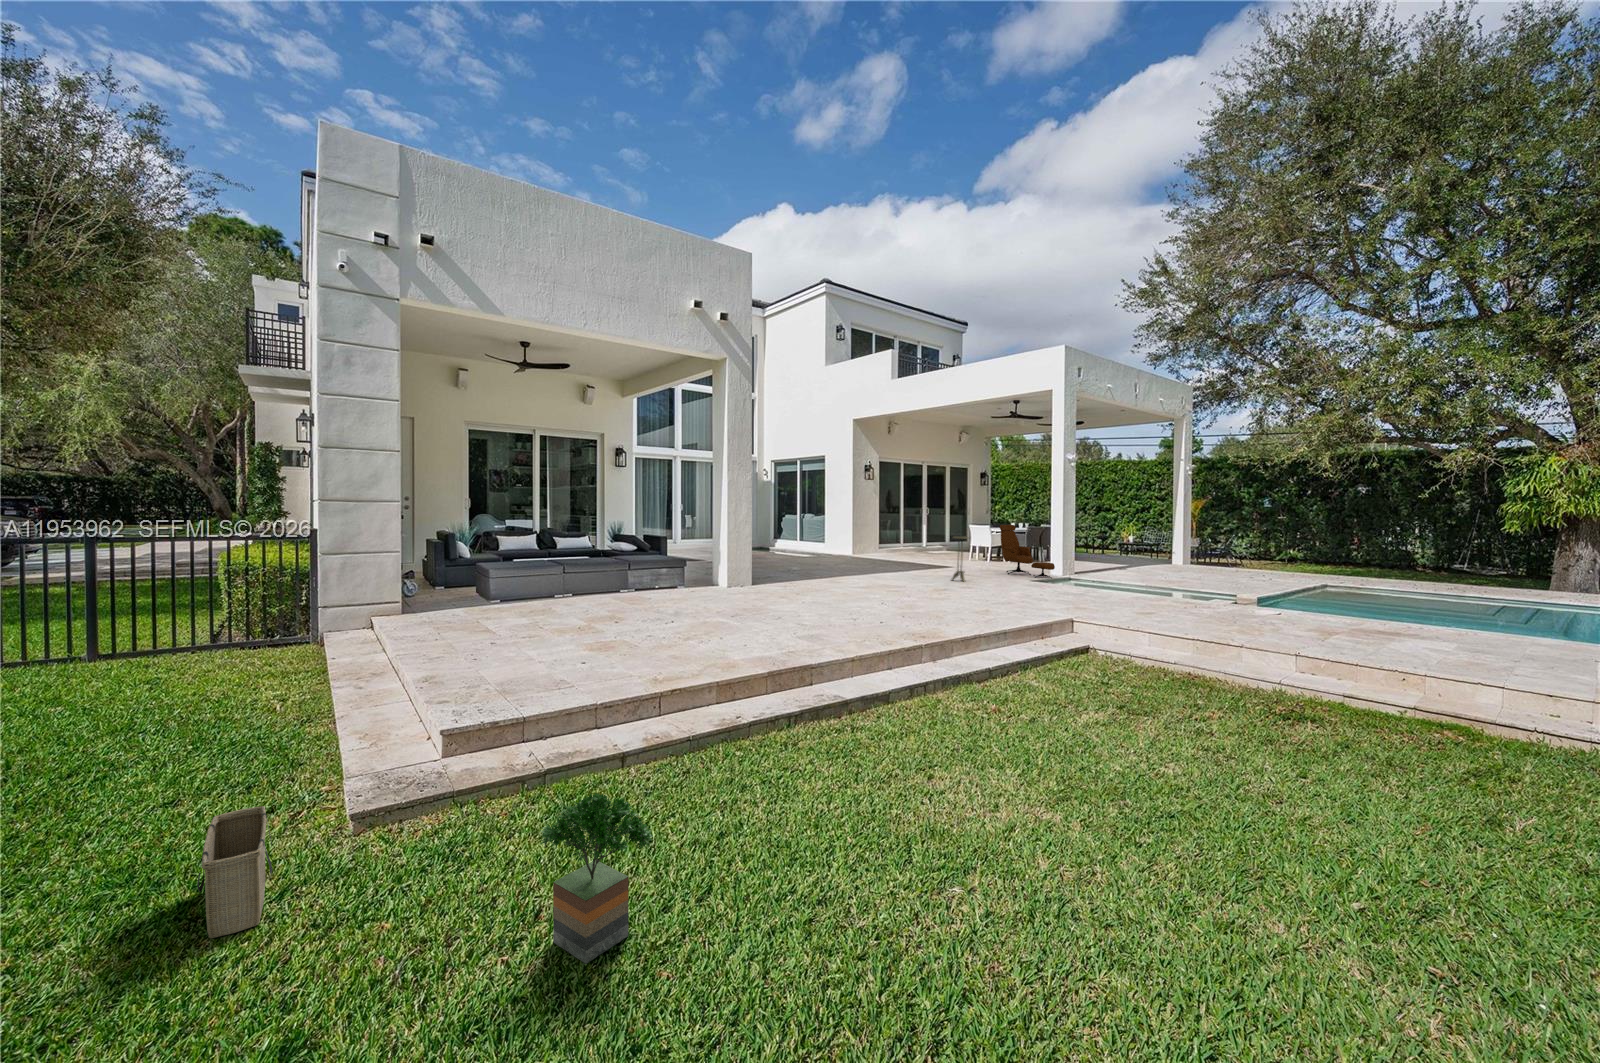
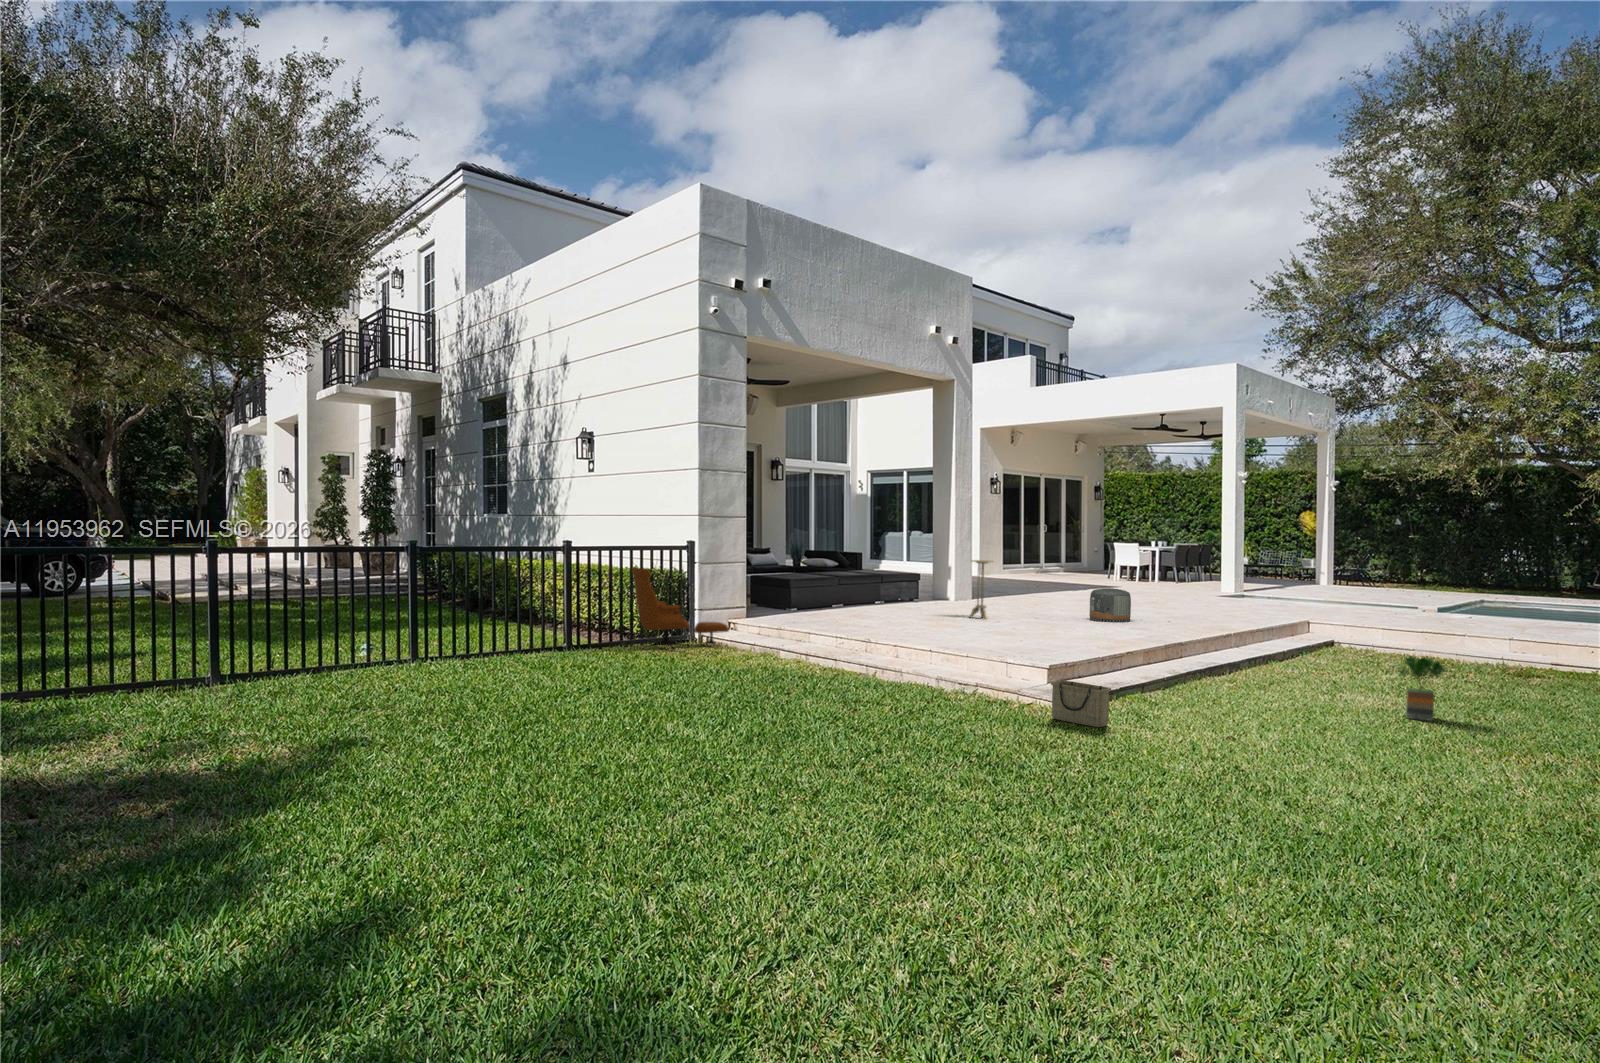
lounge chair: present [1000,525,1055,578] -> present [632,567,729,650]
side table: present [952,537,969,582] -> present [969,560,991,620]
pouf: none [805,580,850,621] -> present [1089,588,1131,623]
potted tree: present [540,793,653,964] -> present [1397,657,1445,721]

